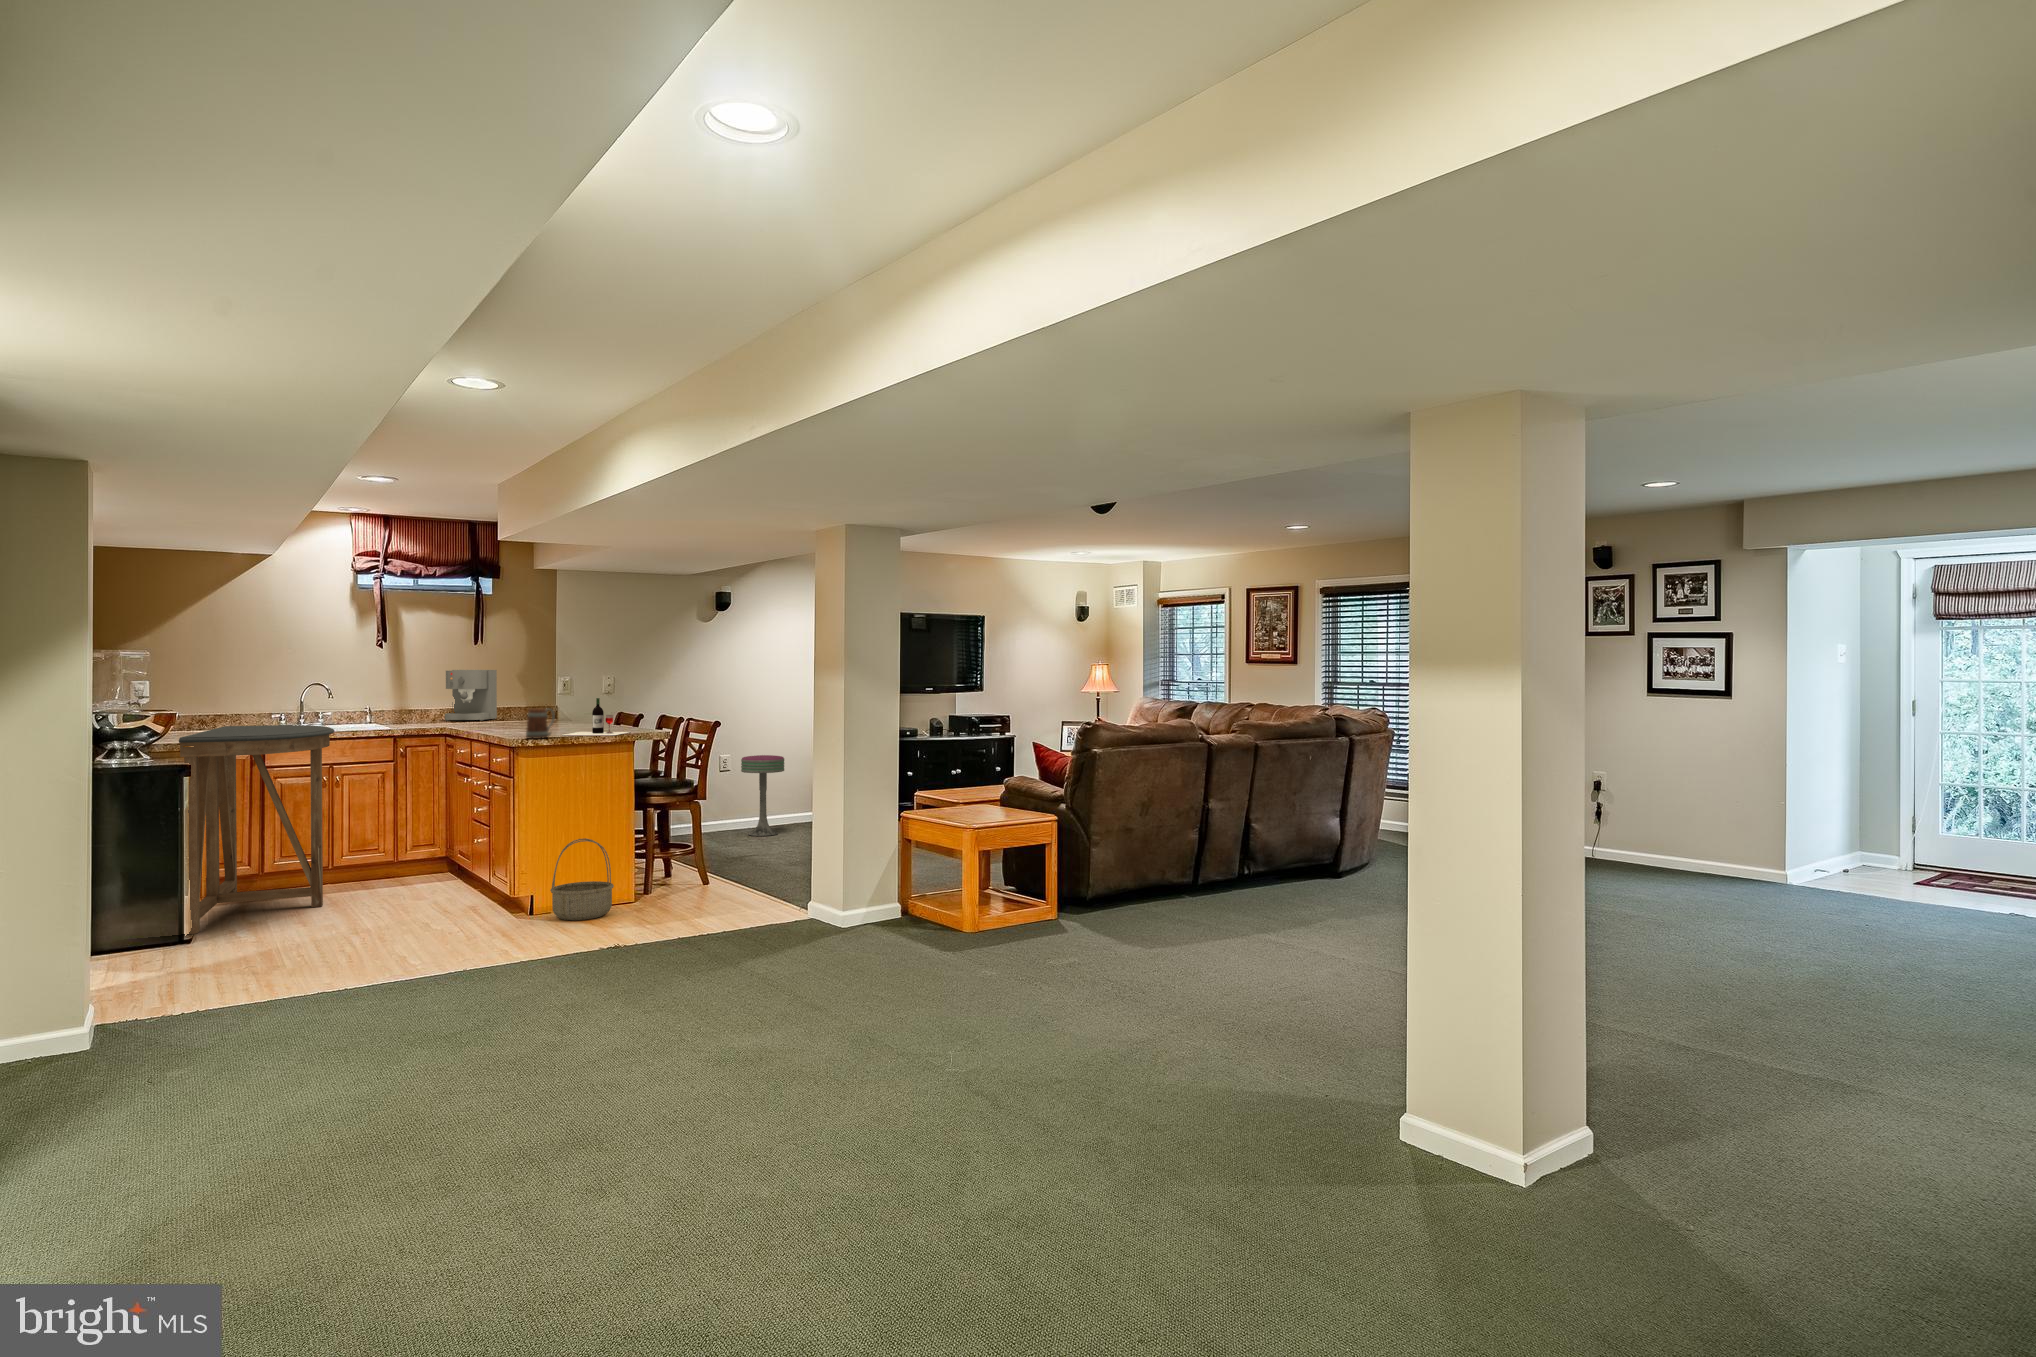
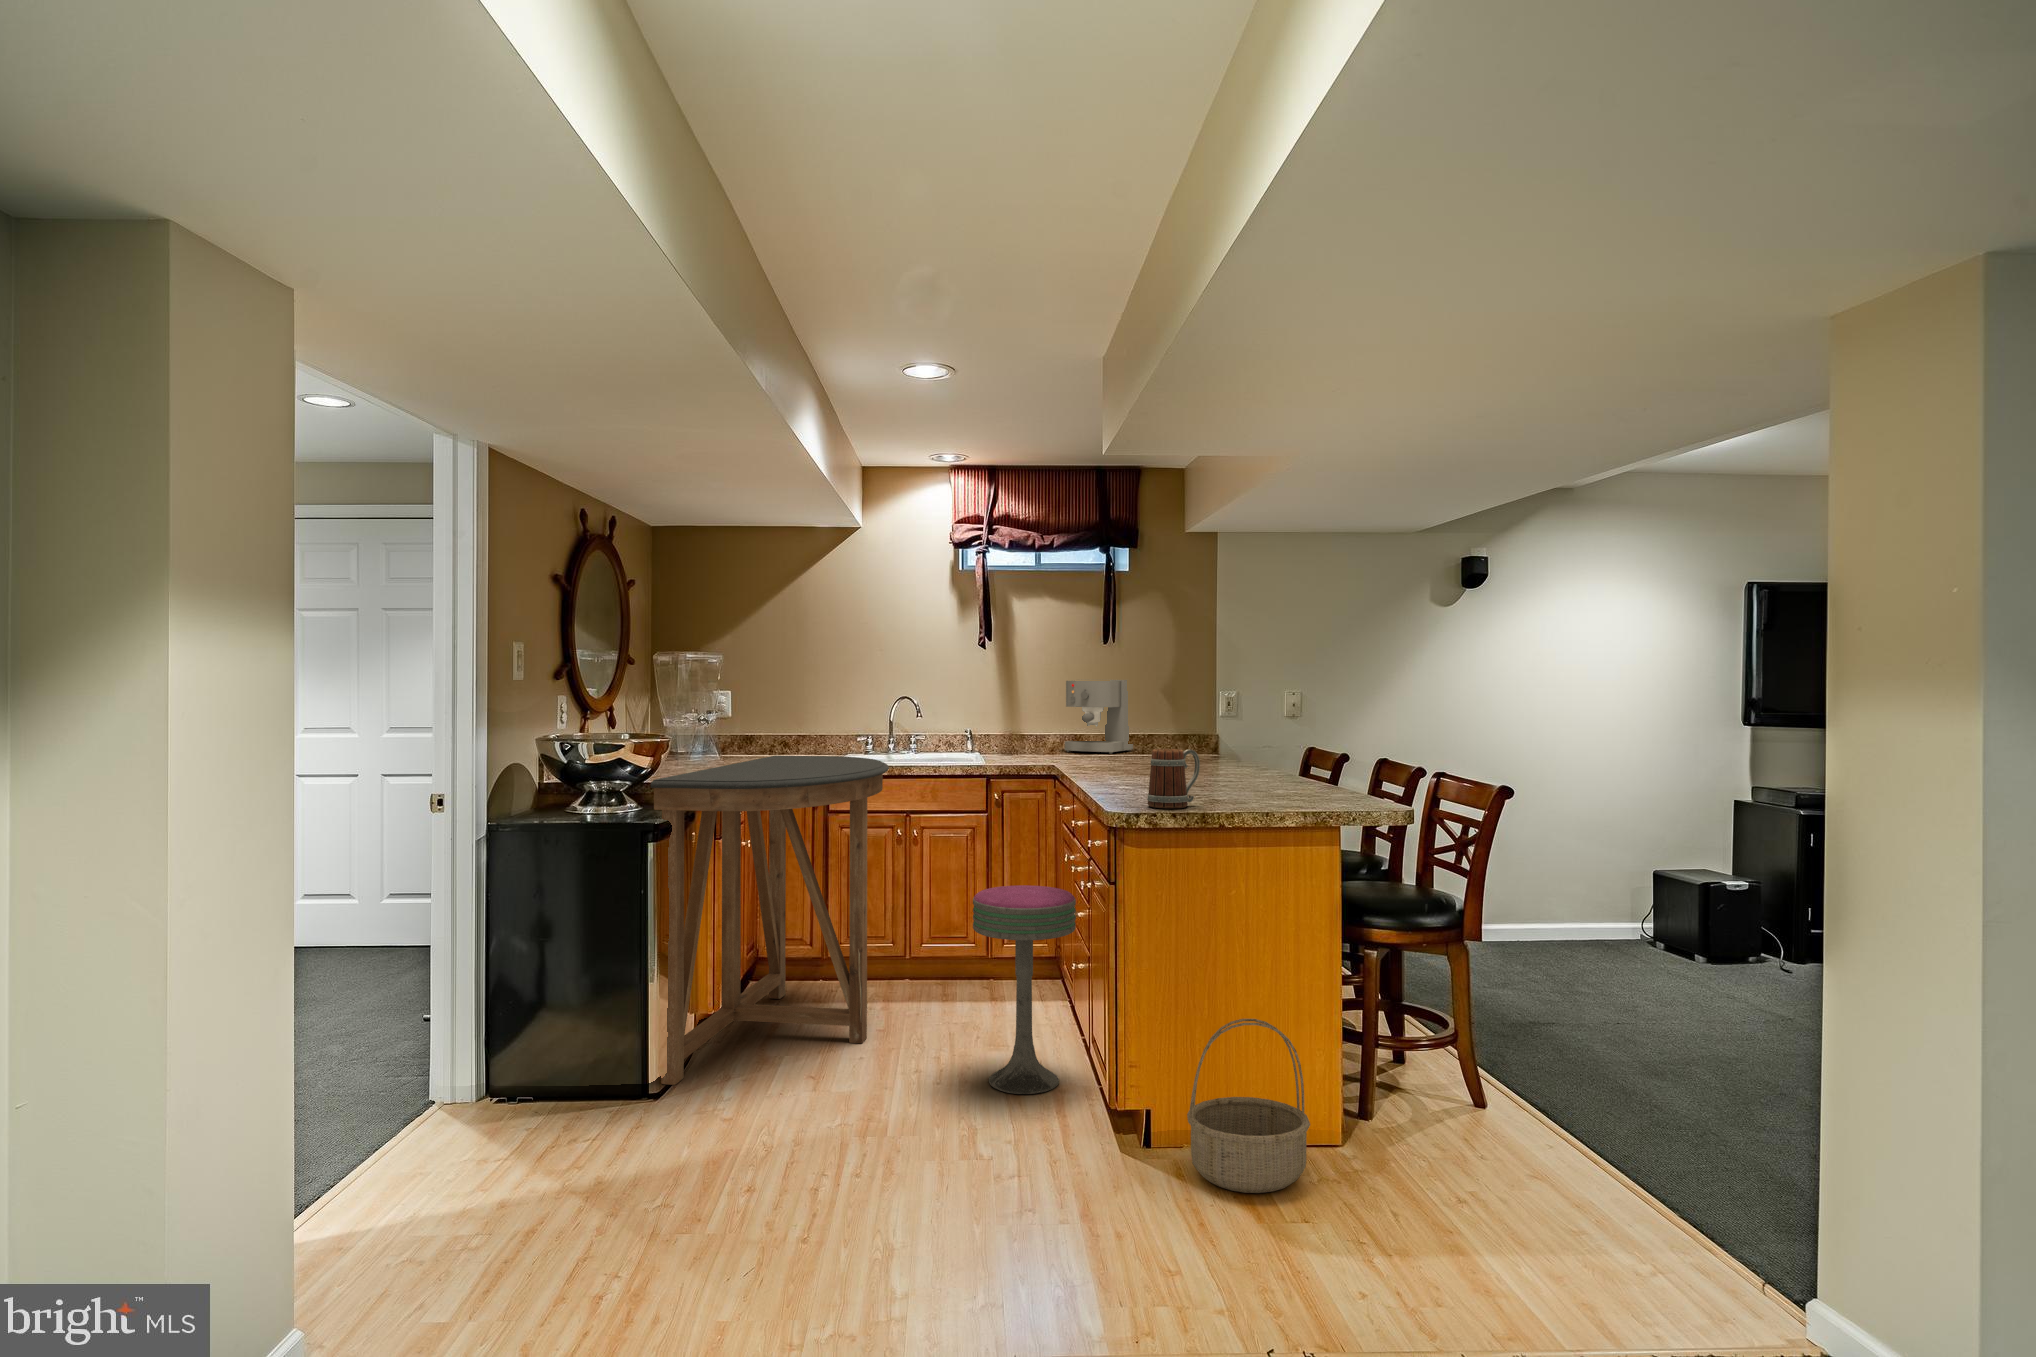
wine bottle: present [563,698,629,735] -> none [1207,731,1341,806]
bar stool: present [741,755,784,836] -> present [973,885,1076,1094]

